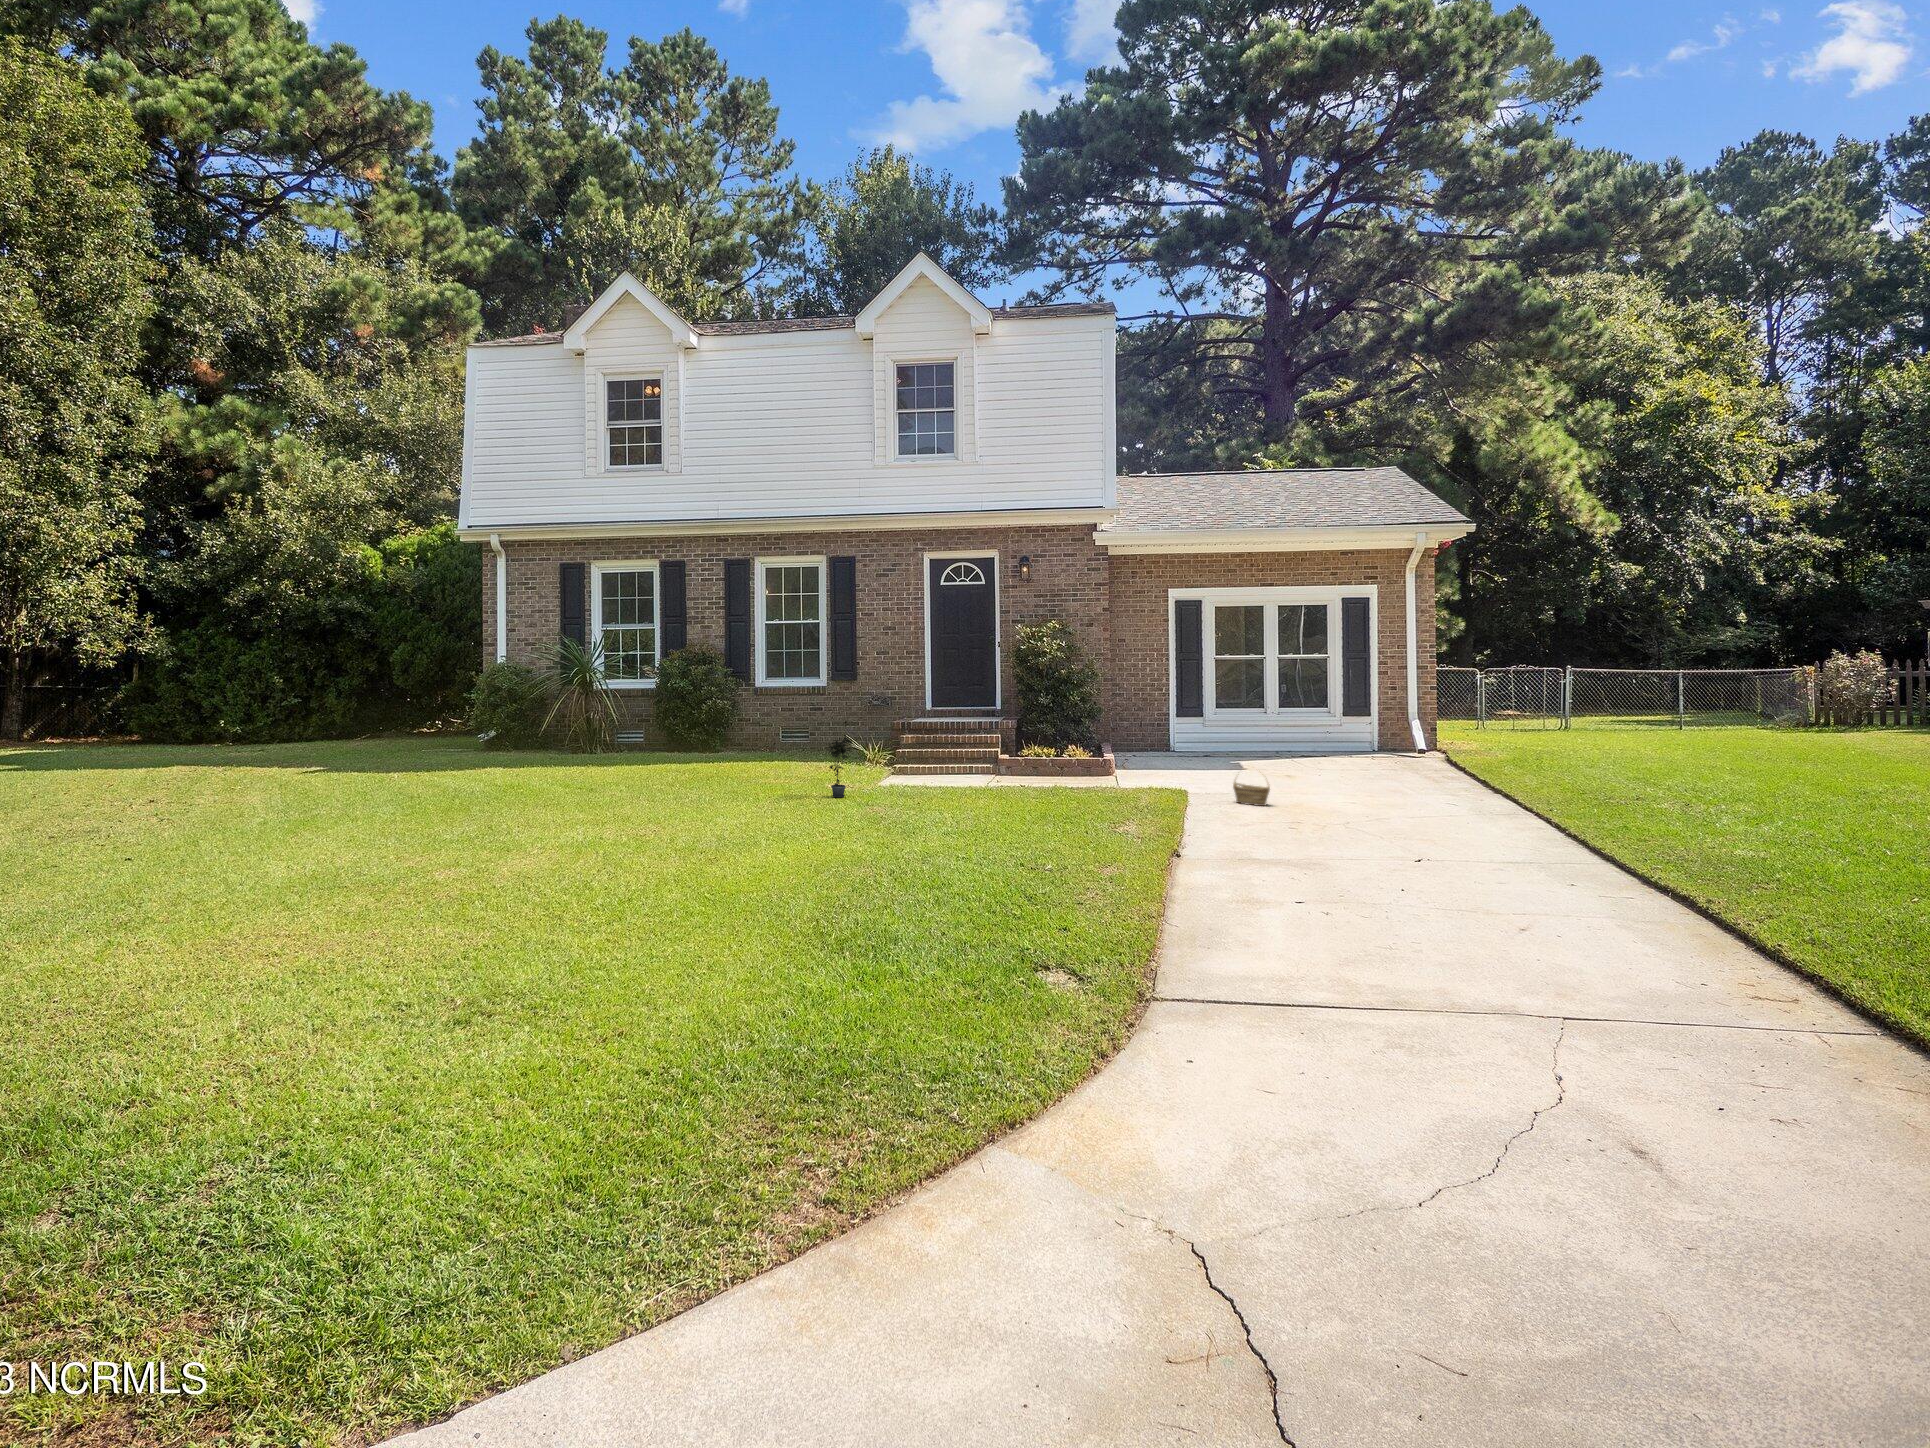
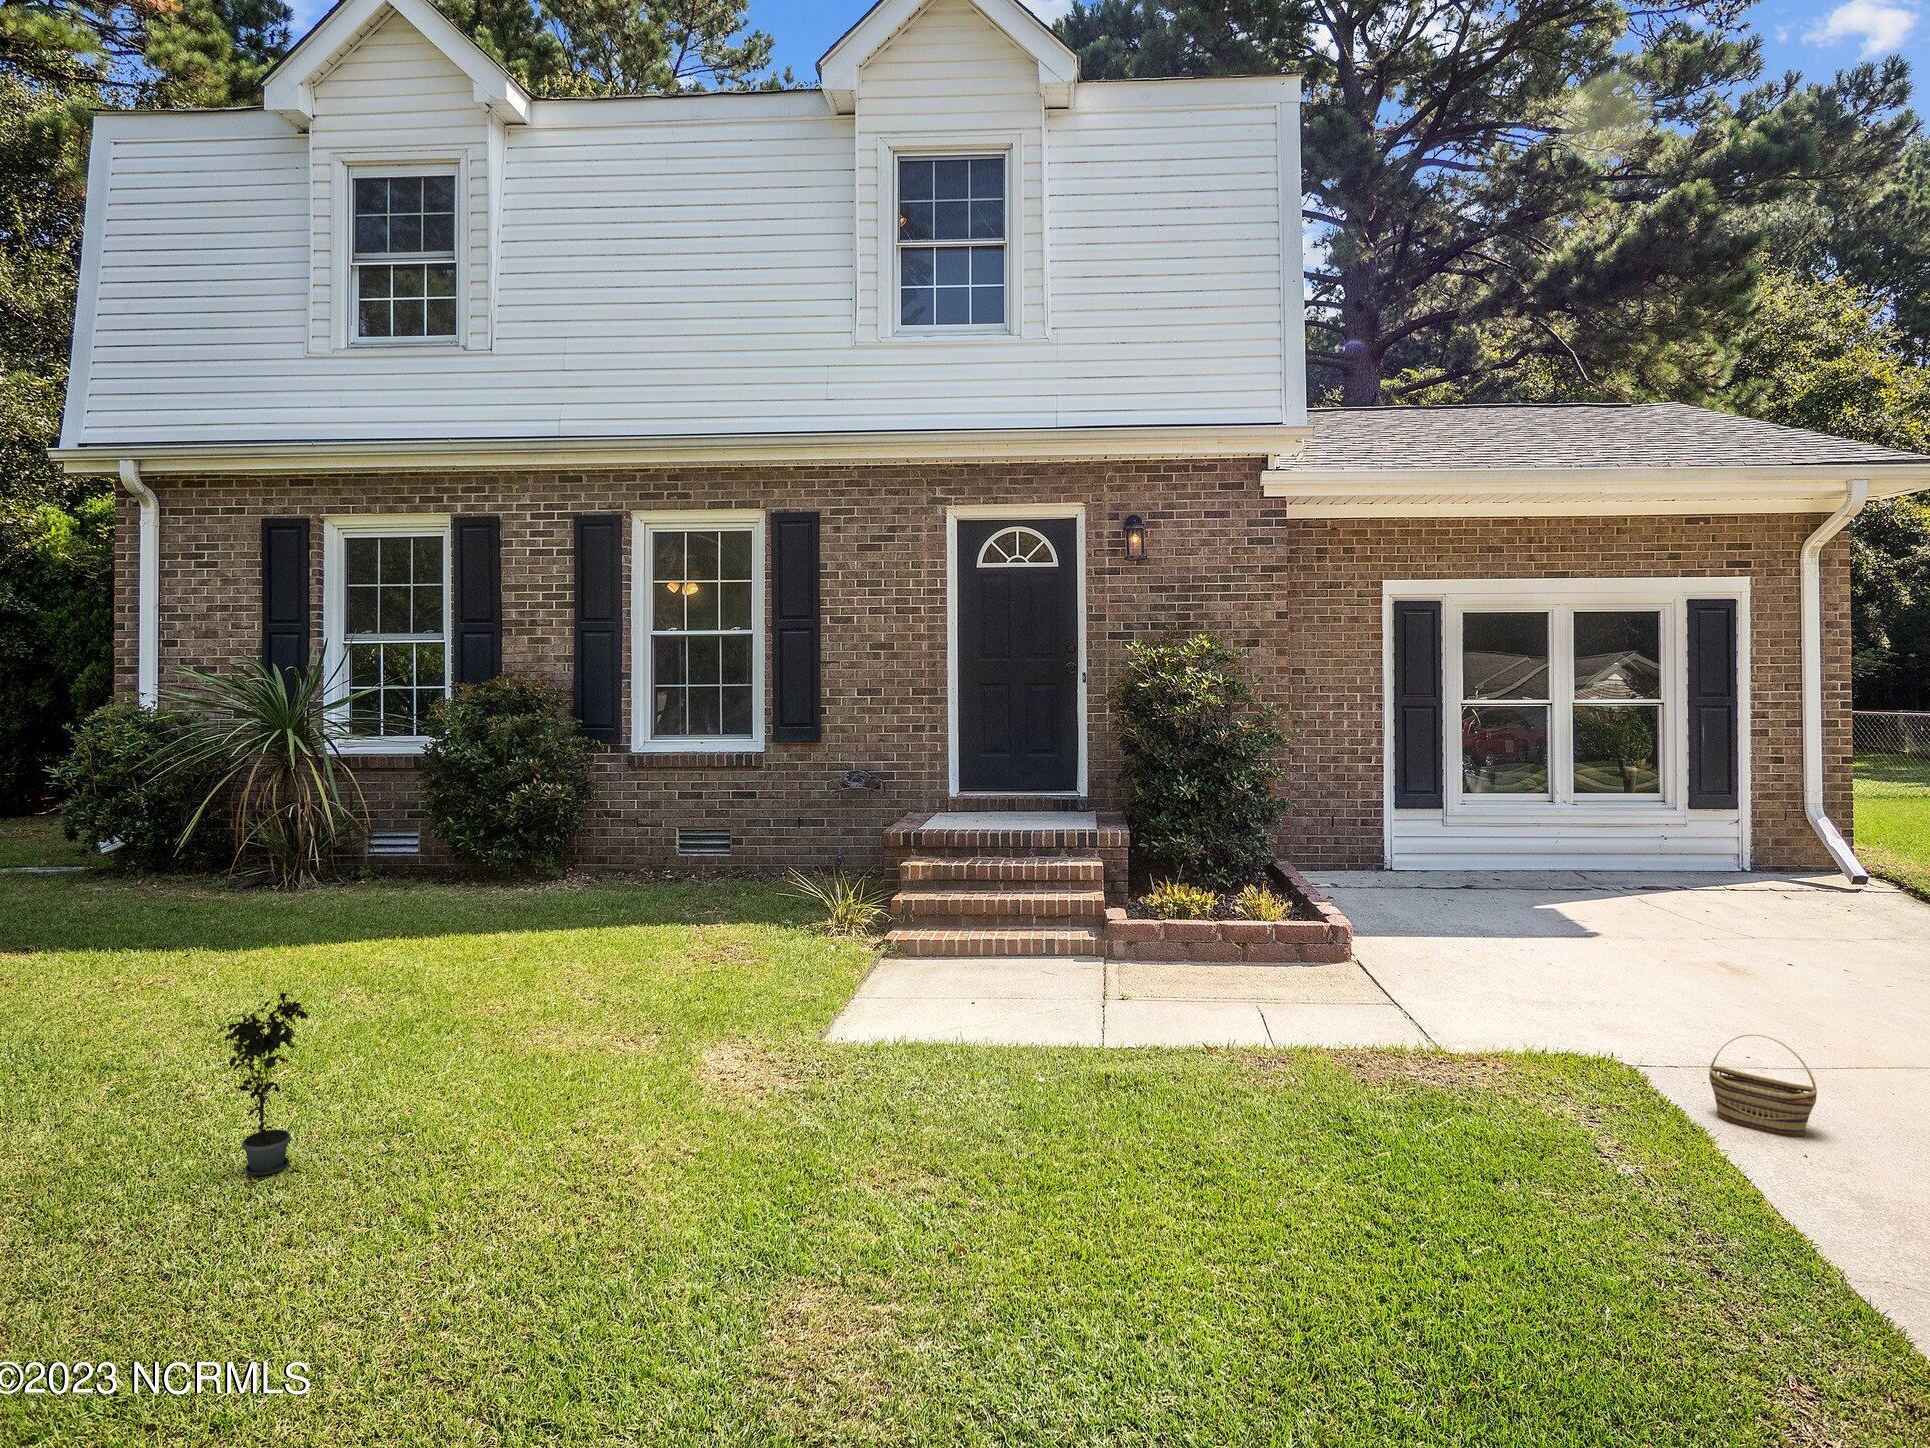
potted plant: present [829,735,852,798] -> present [217,993,307,1176]

